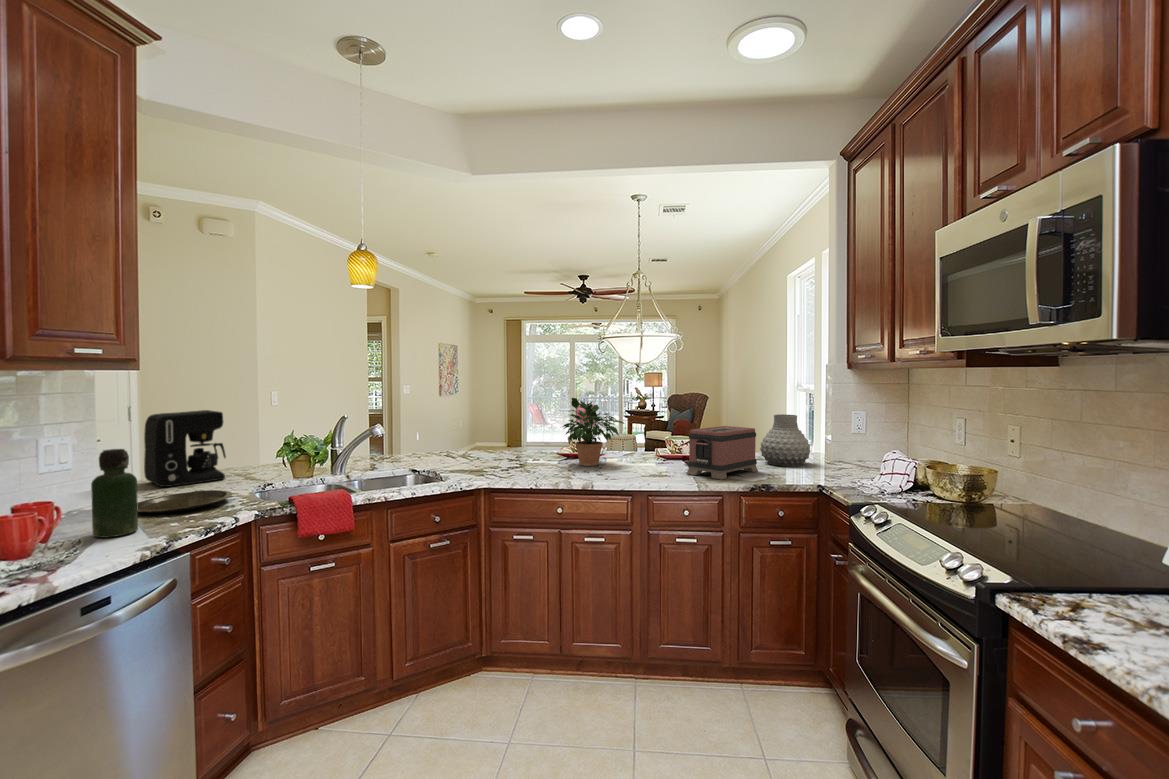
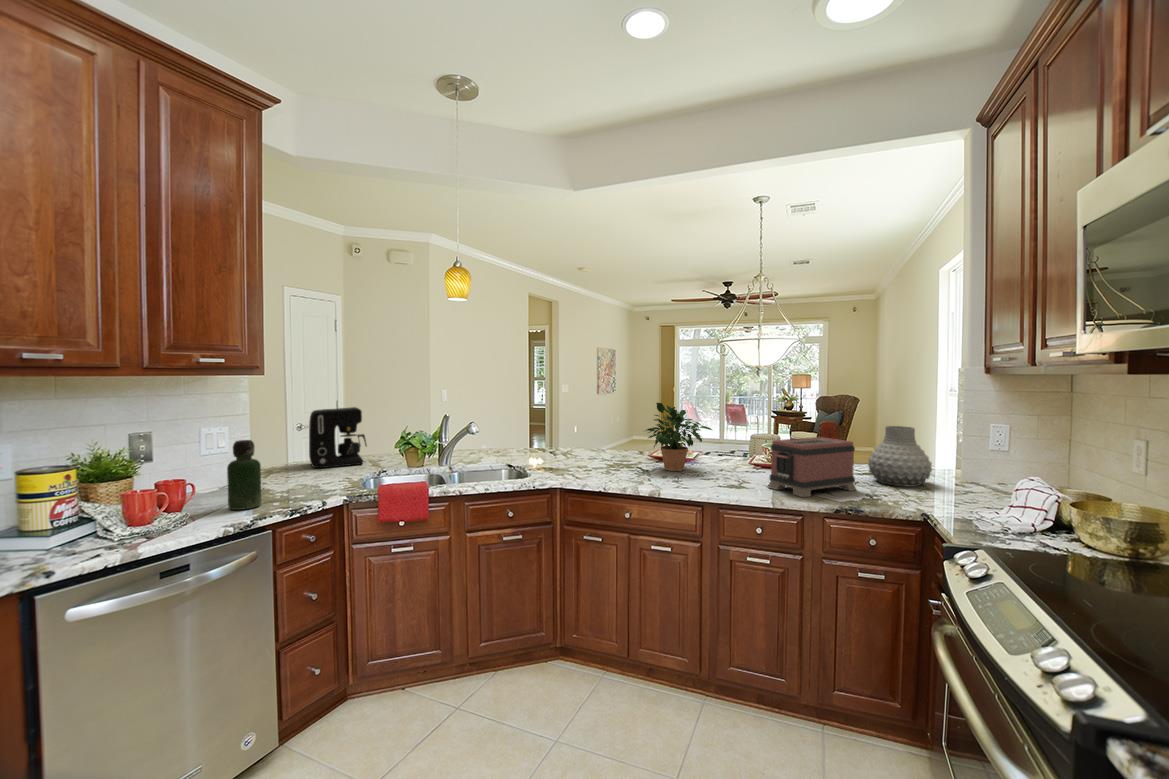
plate: present [138,490,232,513] -> none [272,474,349,492]

